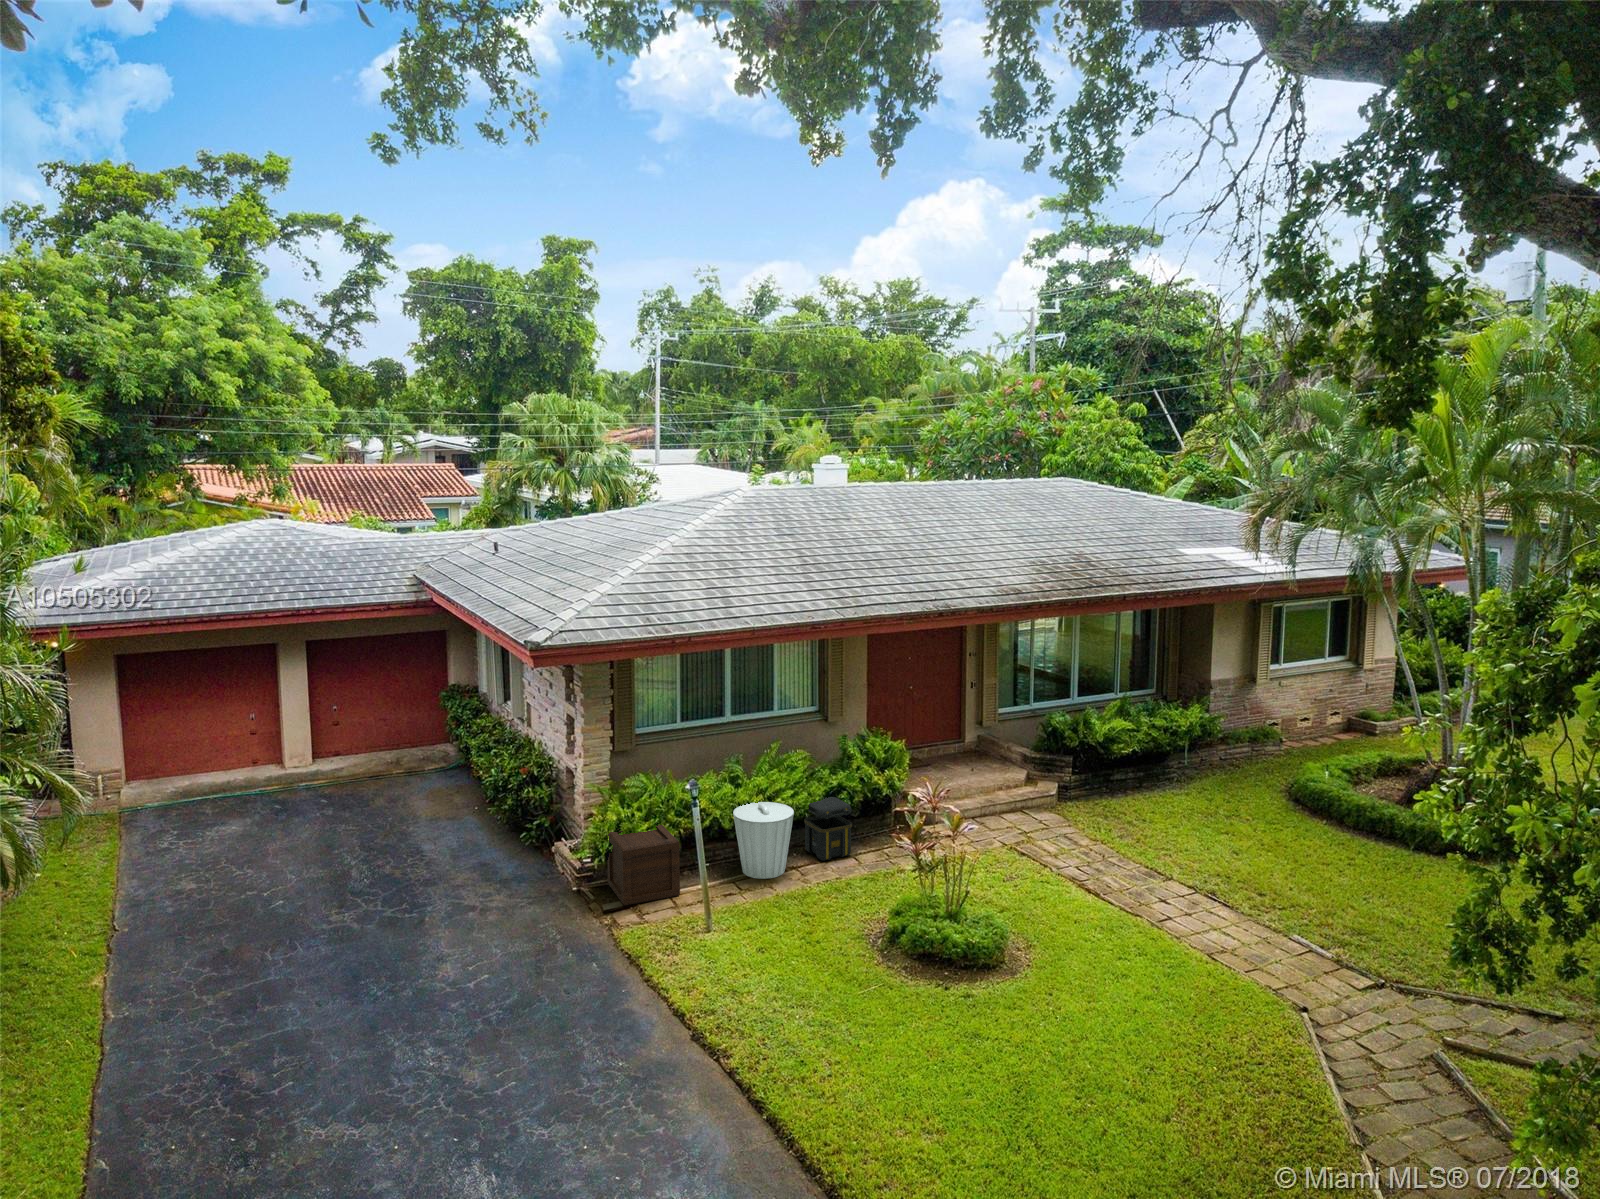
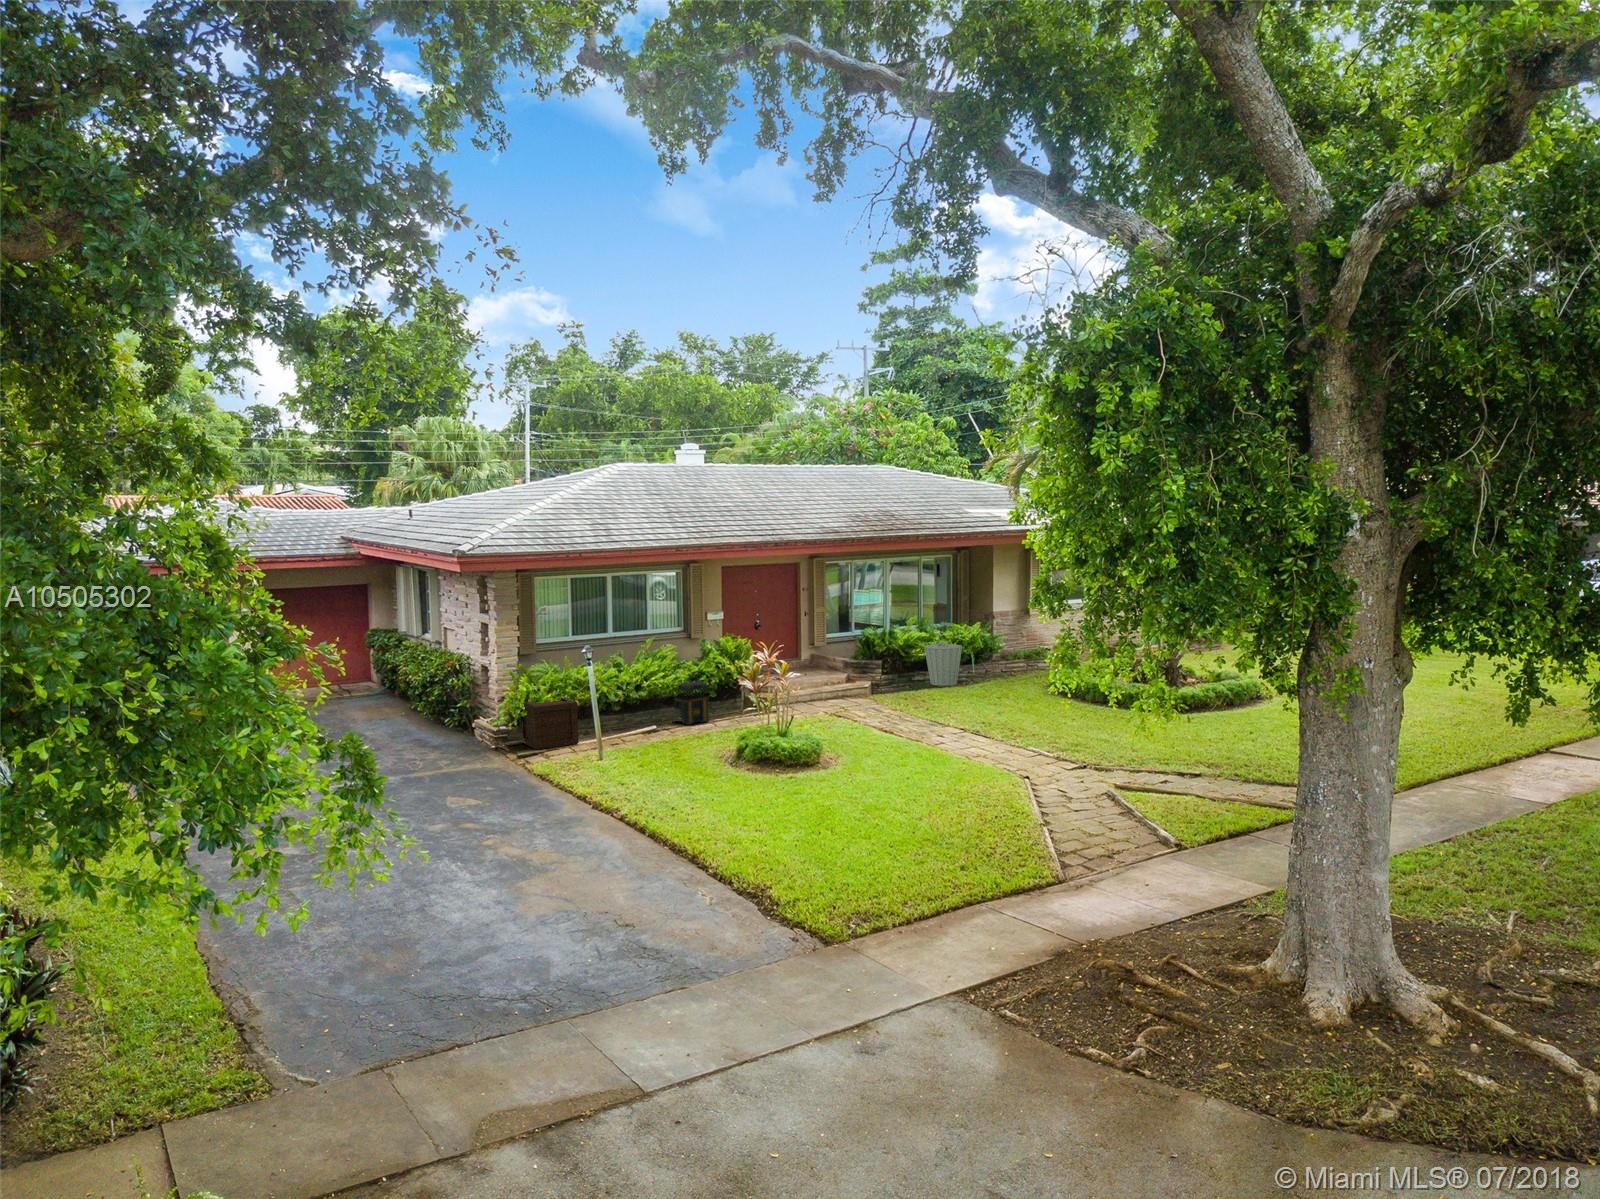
trash can: present [733,802,794,879] -> present [925,642,962,686]

